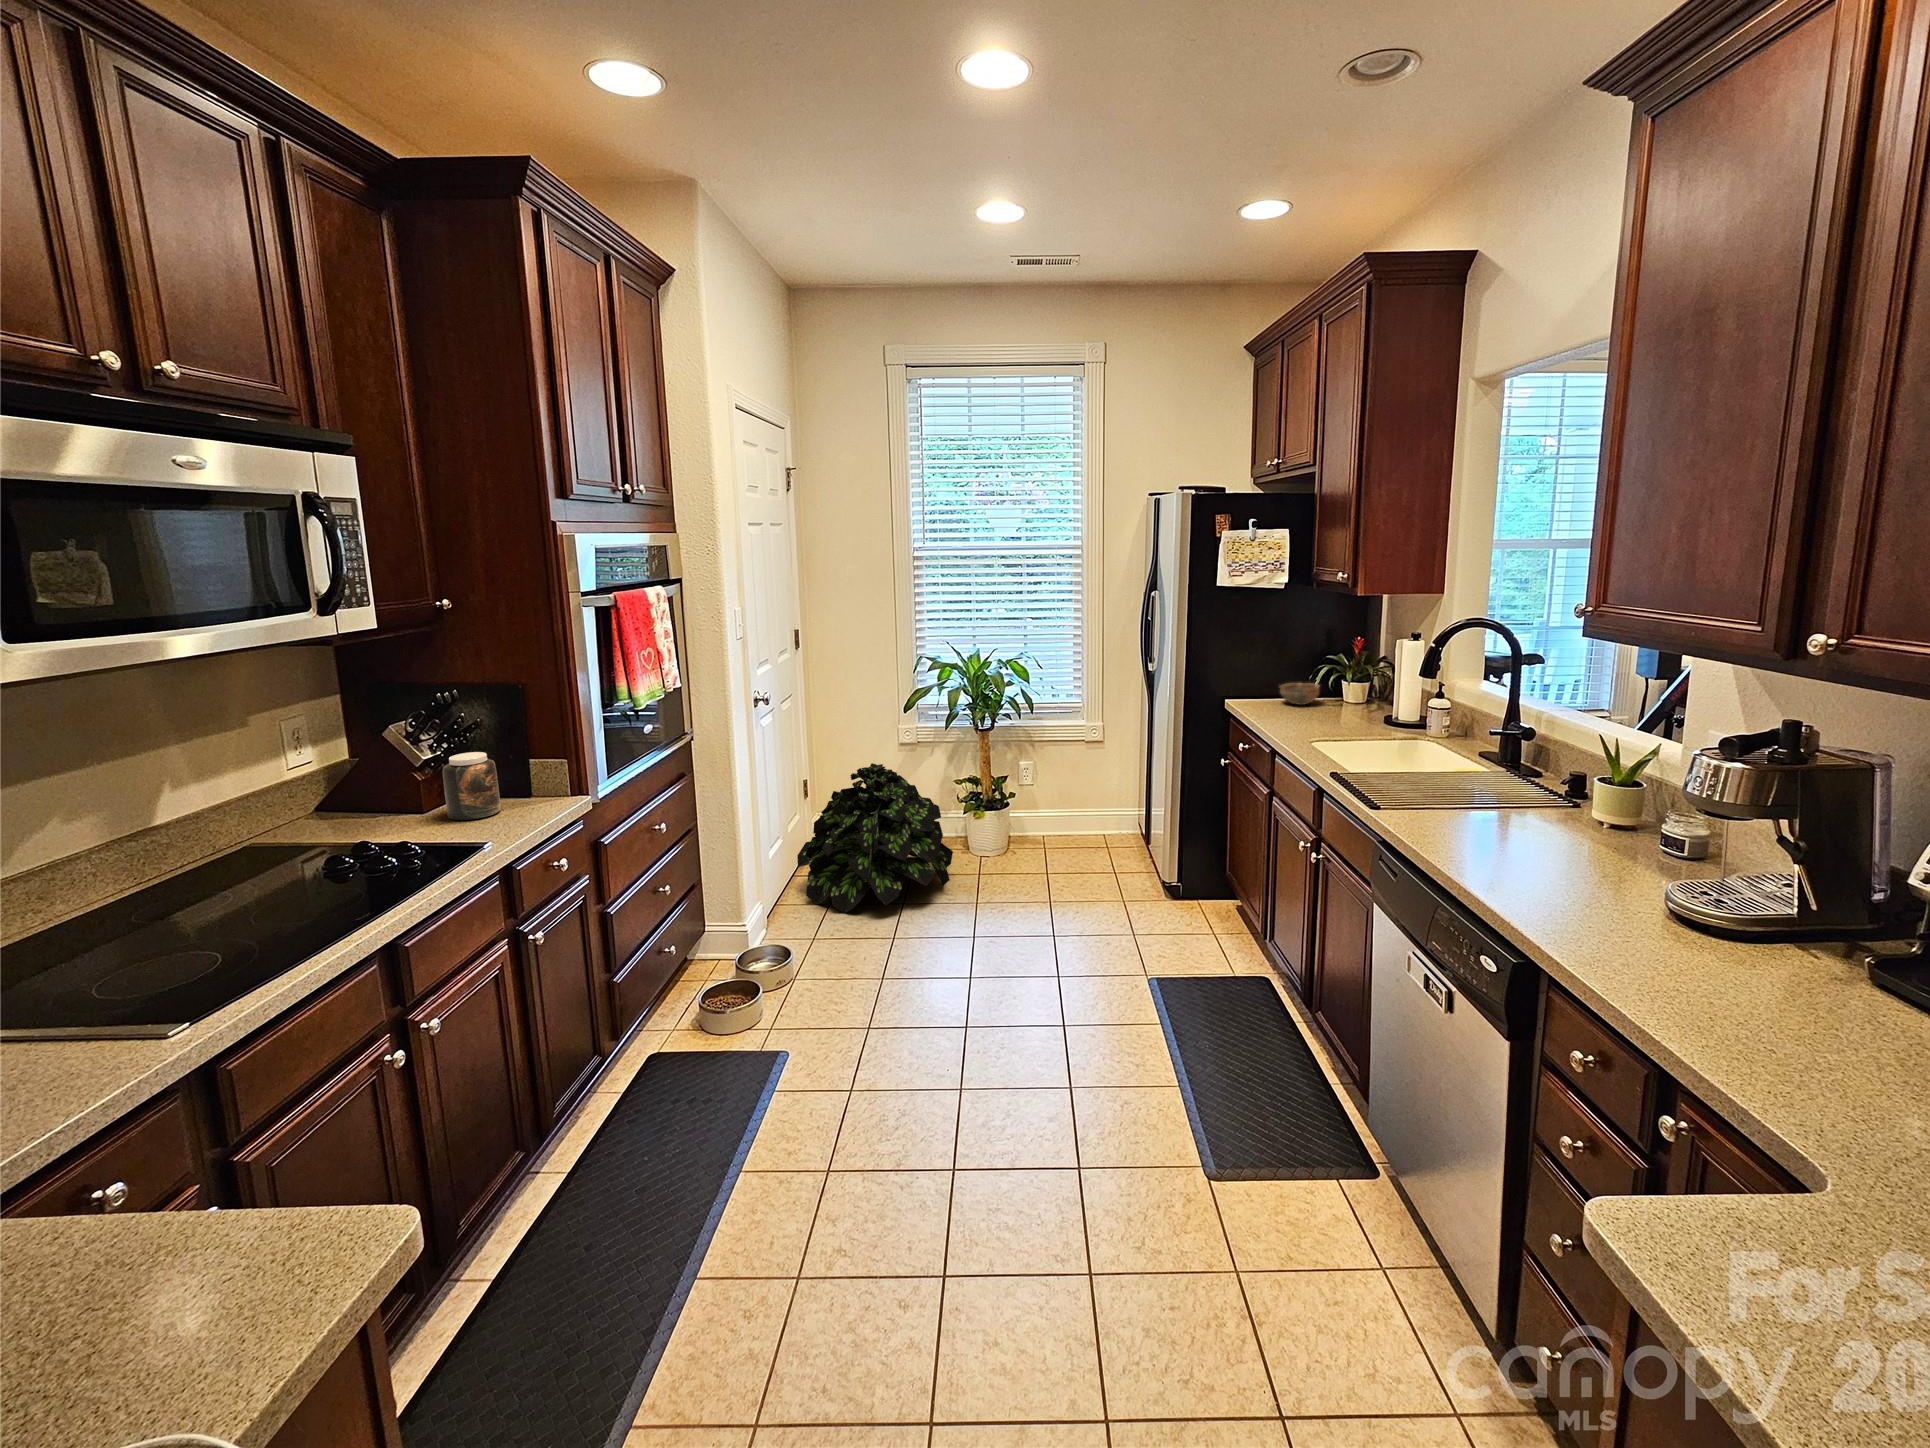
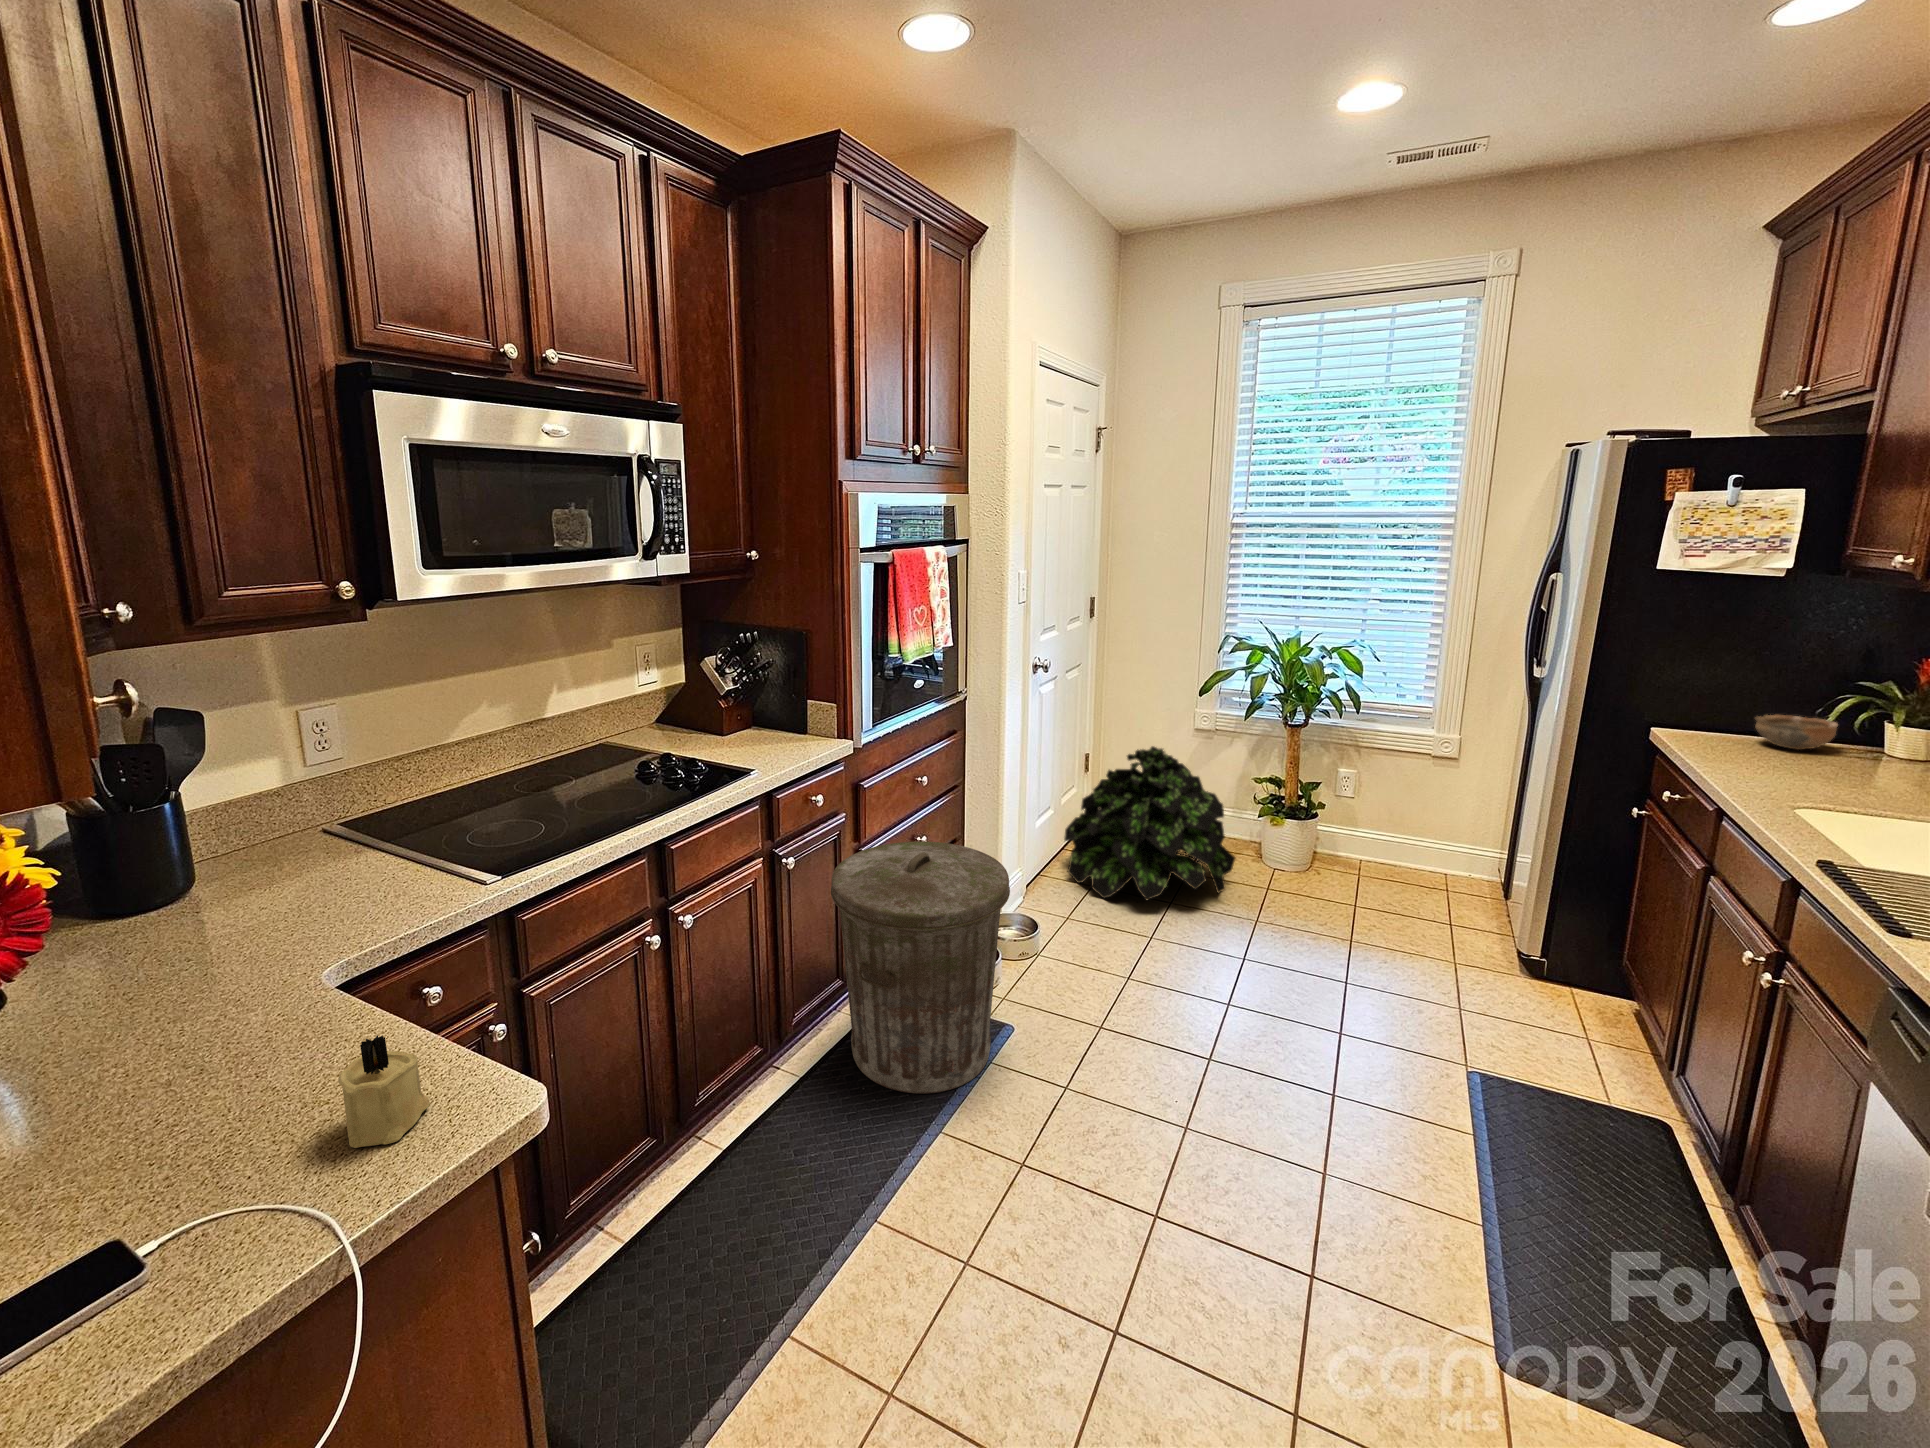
jar: present [443,752,501,820] -> none [738,688,779,747]
trash can: none [585,885,781,1149] -> present [831,841,1010,1094]
candle: none [140,1207,268,1355] -> present [338,1035,430,1148]

